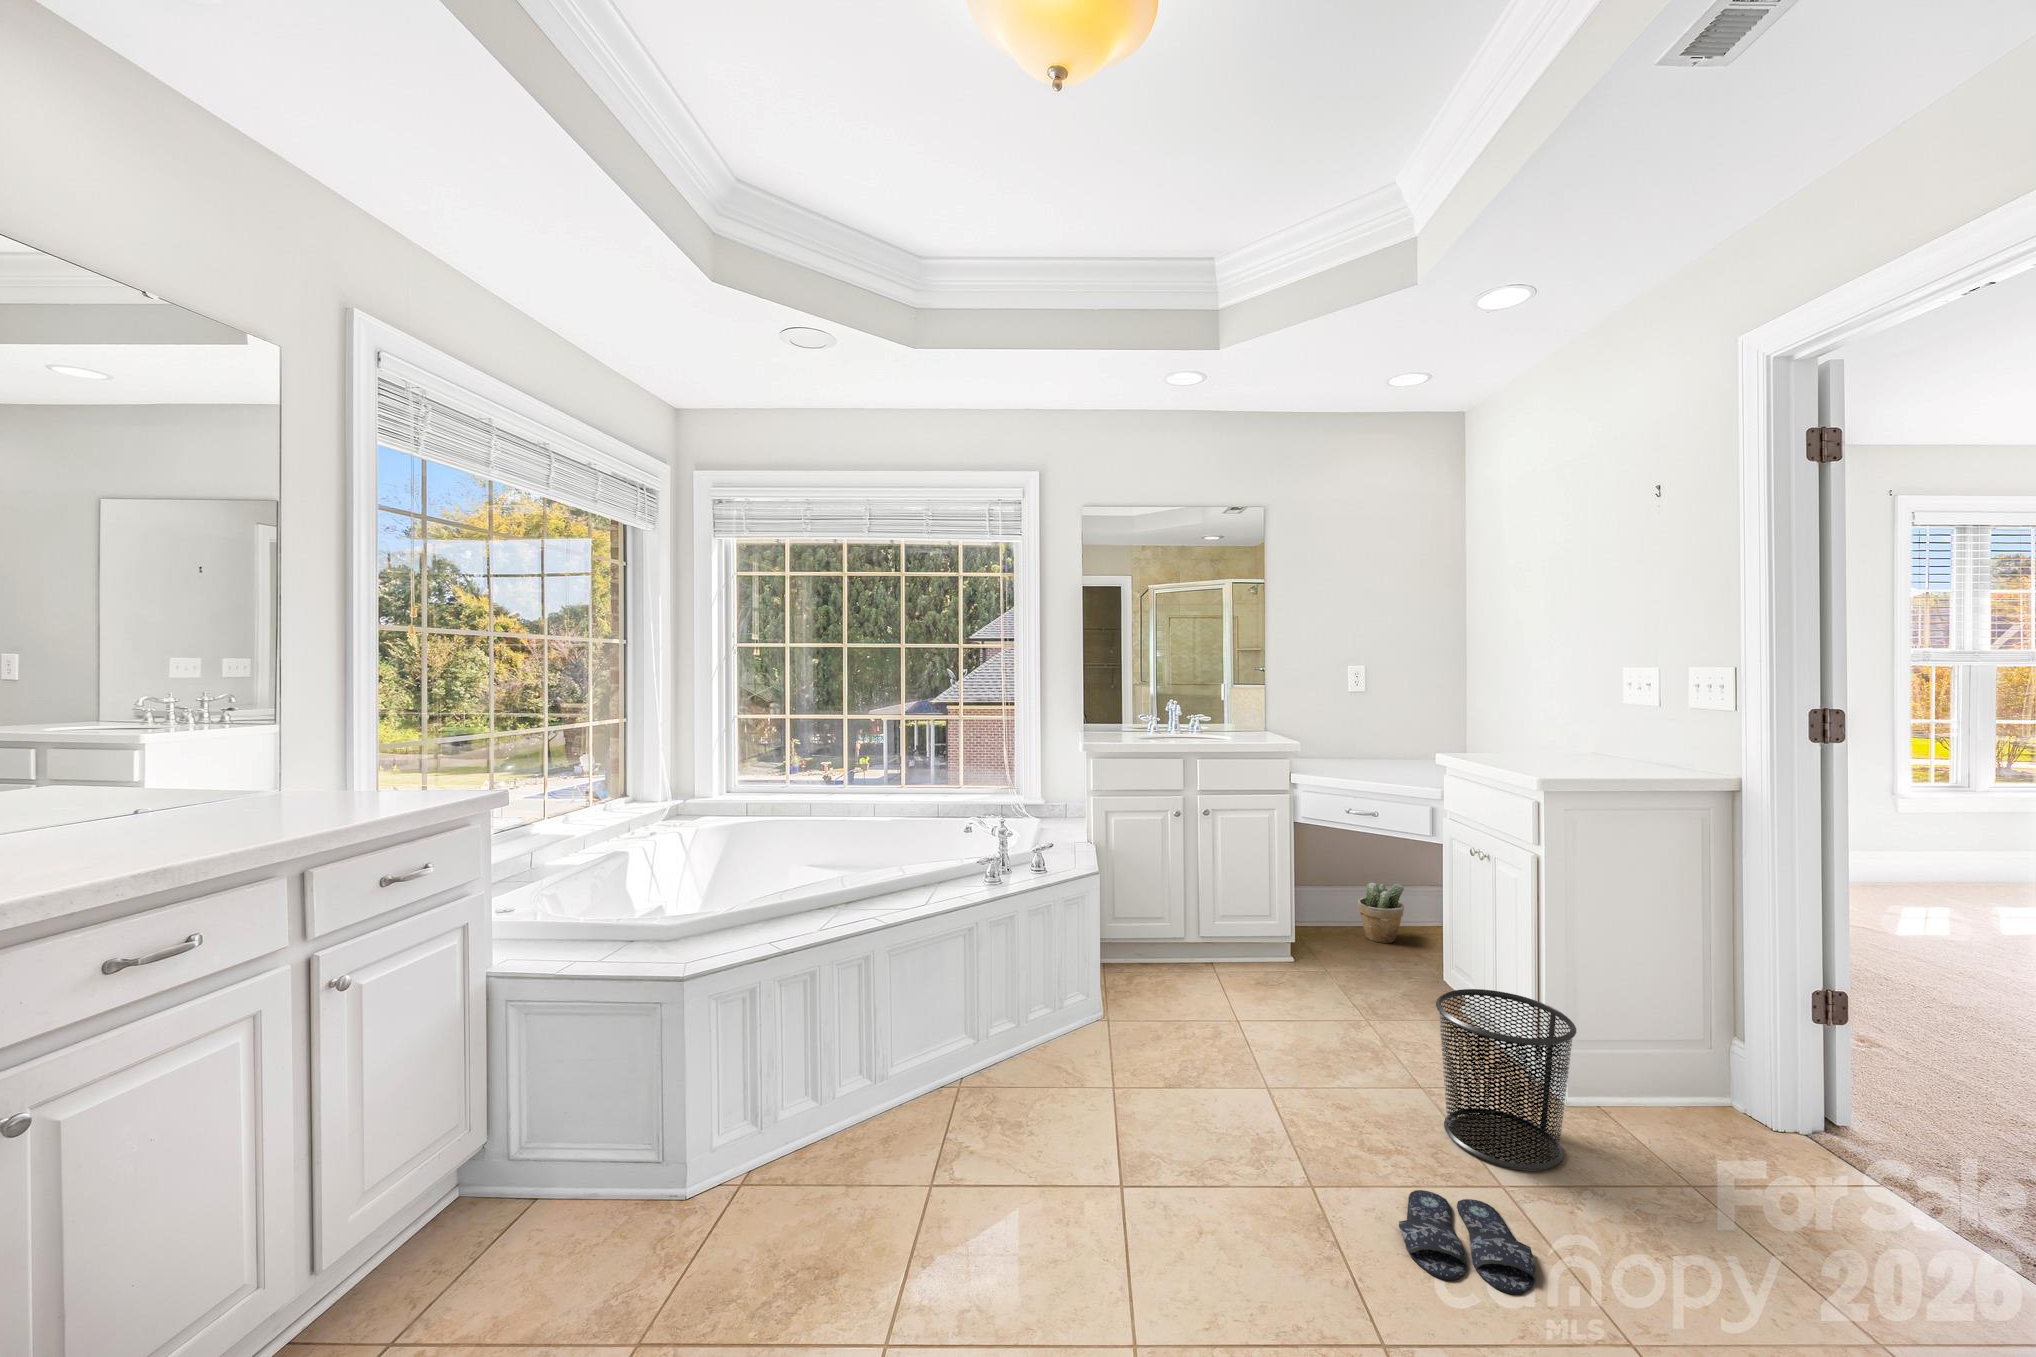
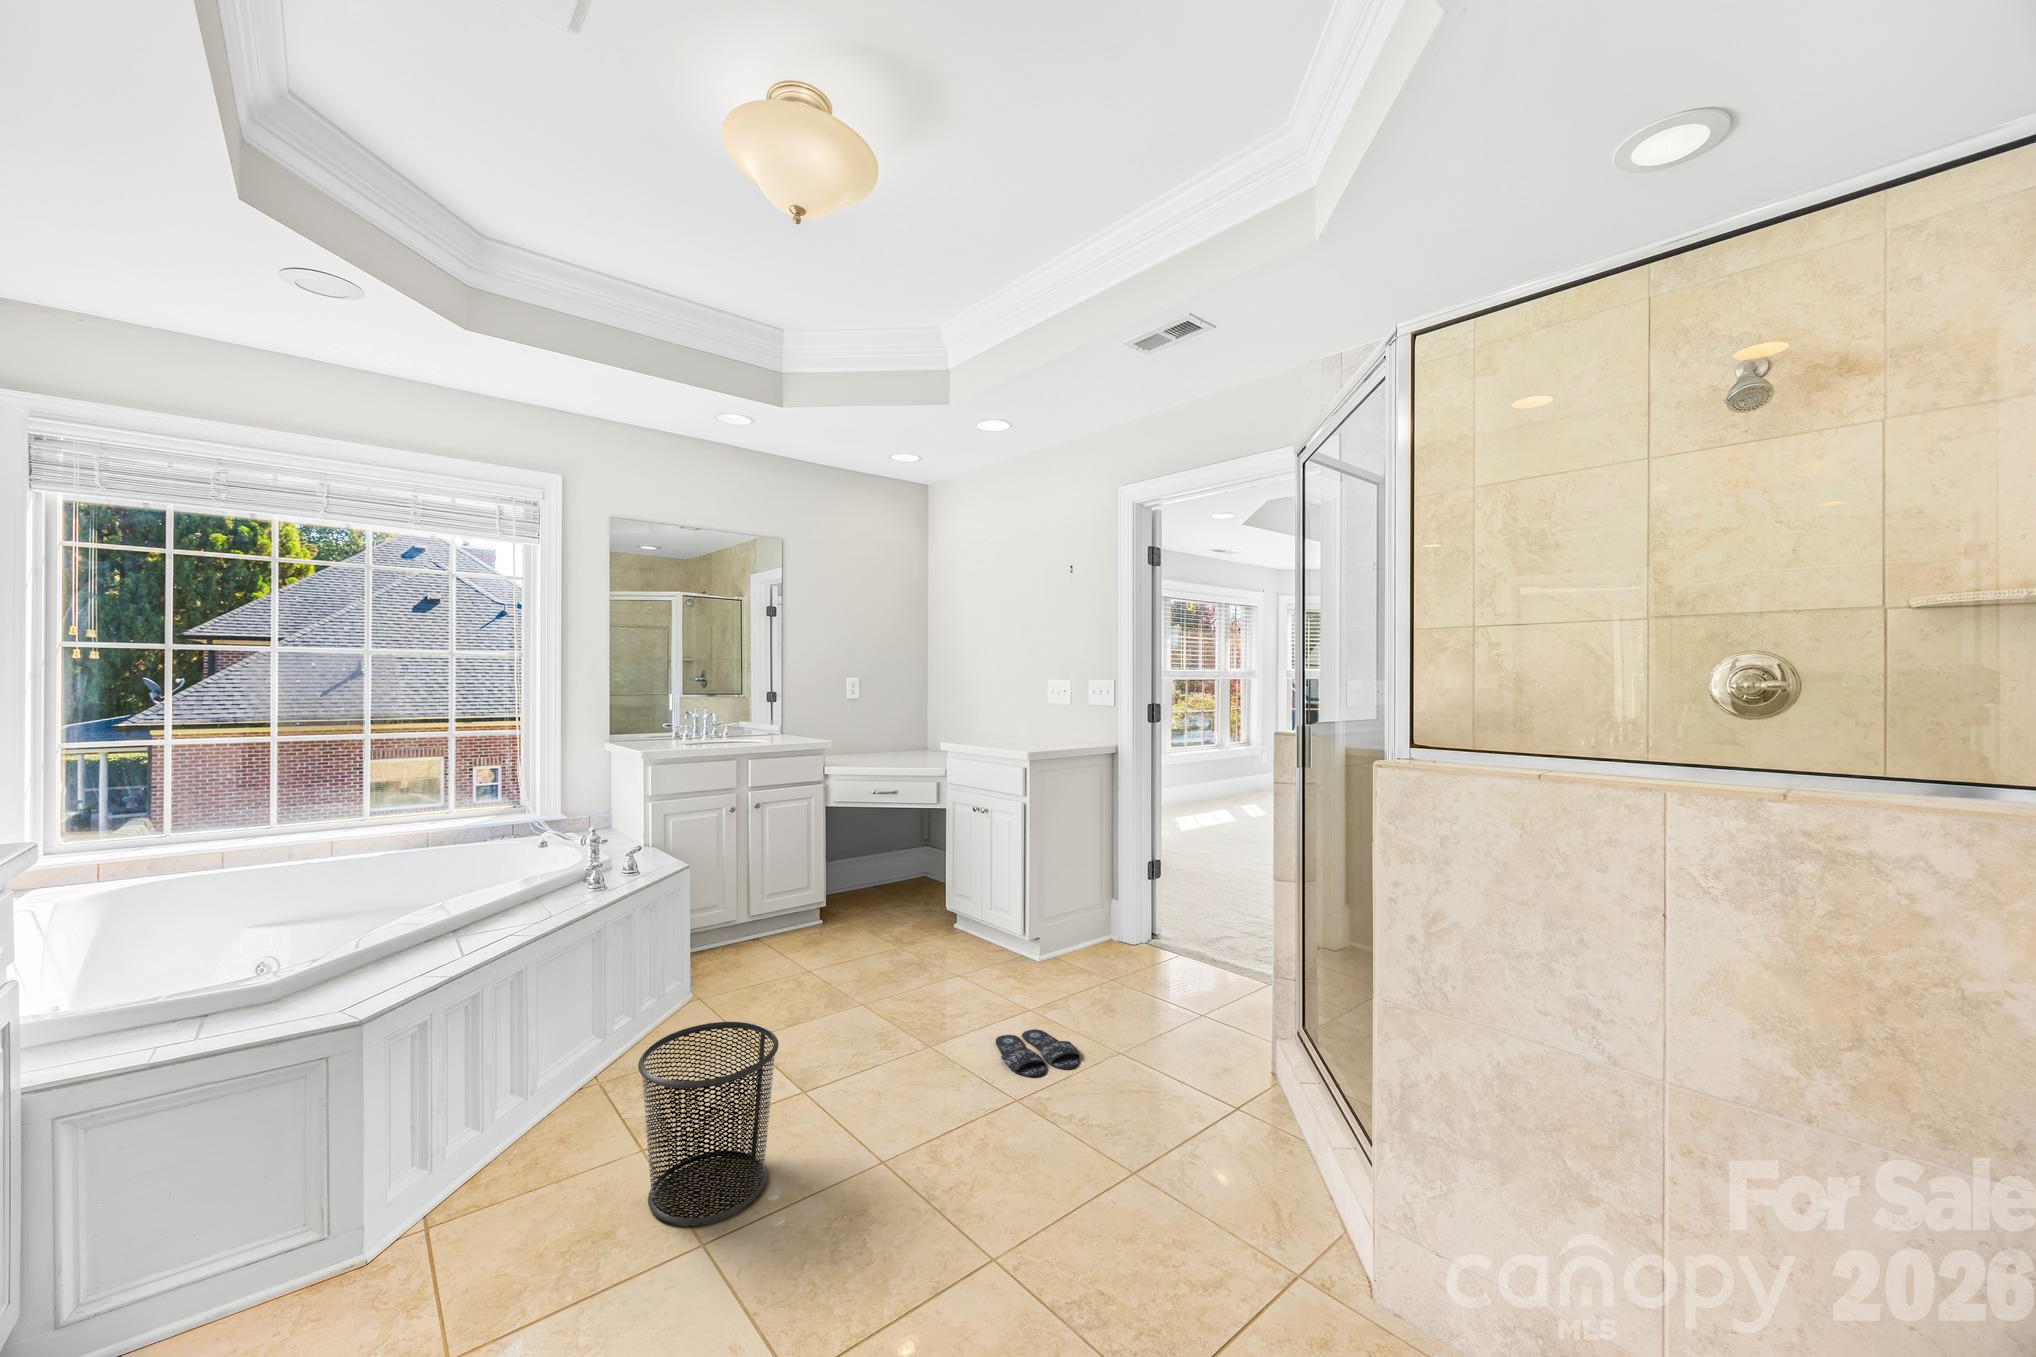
potted plant: present [1358,883,1404,943] -> none [861,847,896,896]
waste bin: present [1436,989,1576,1170] -> present [638,1022,779,1225]

